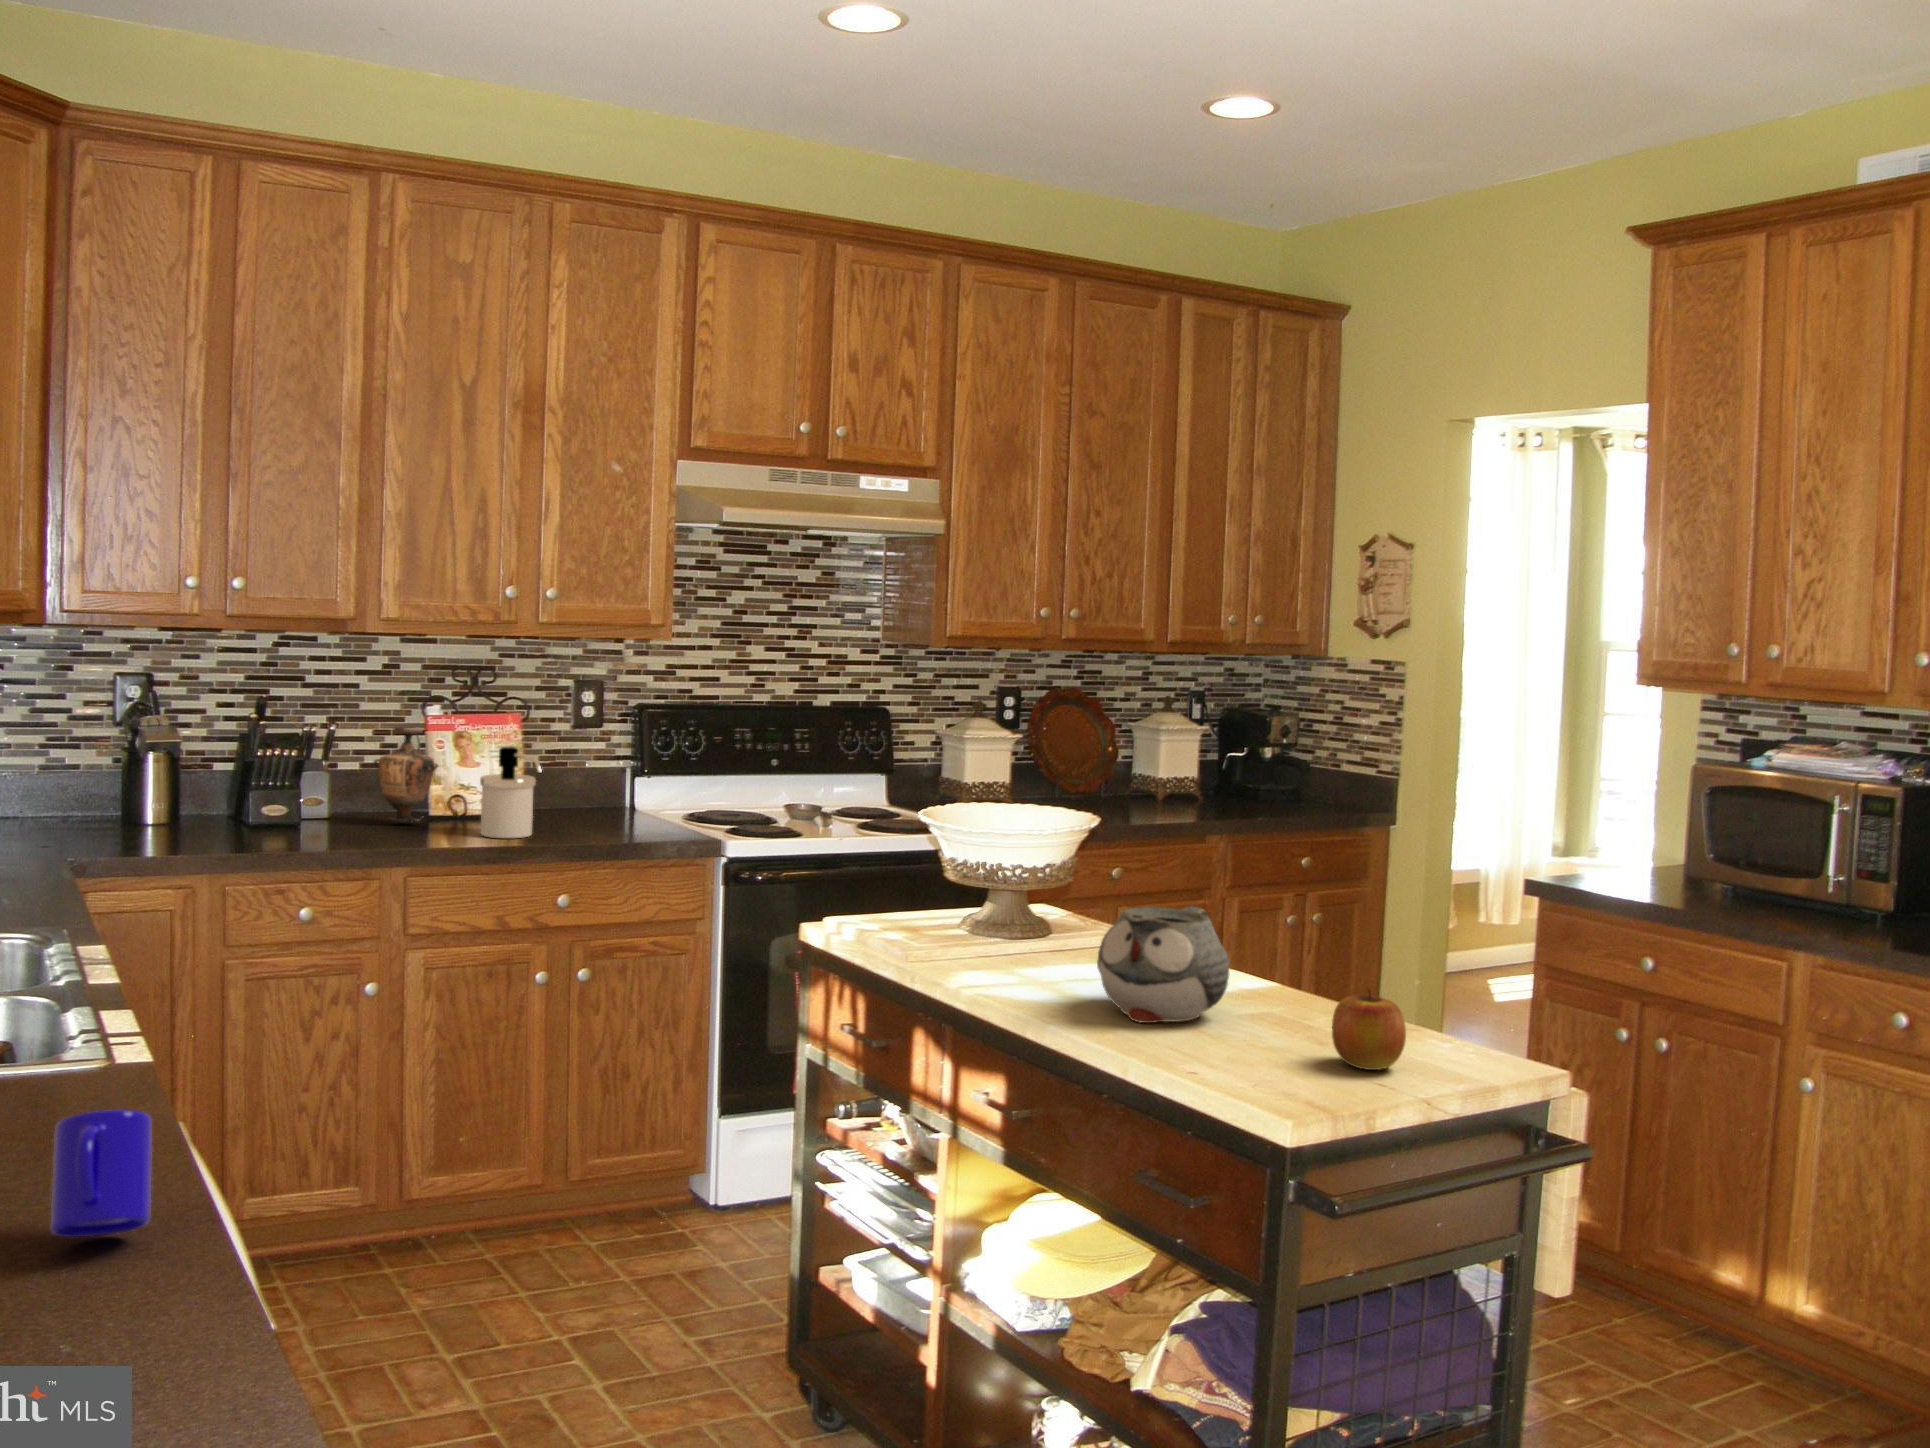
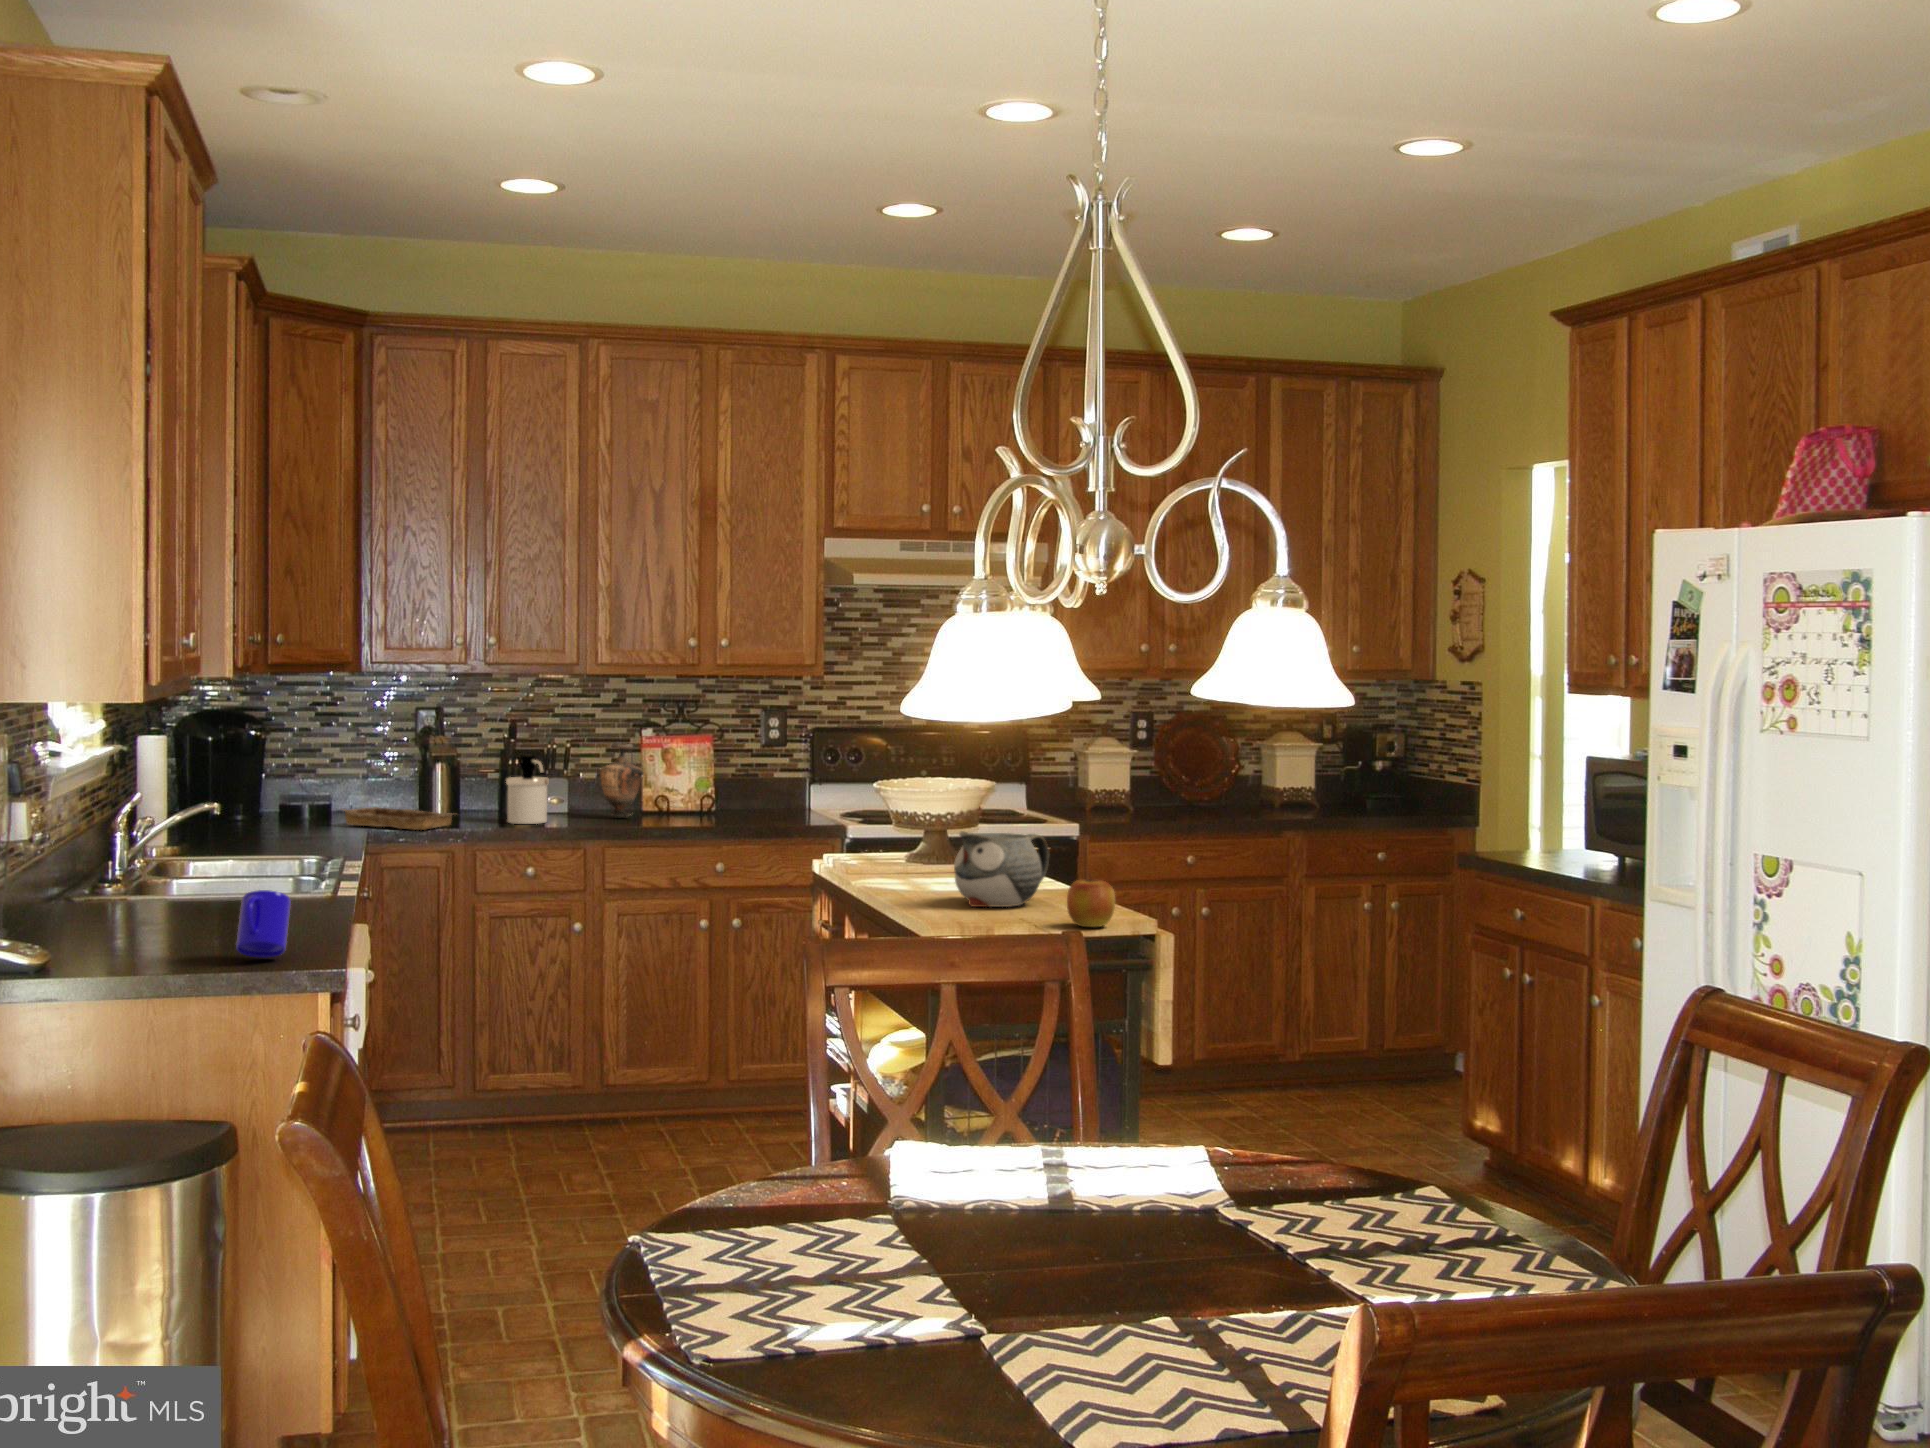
soap dispenser: present [480,747,542,838] -> present [506,755,549,824]
tray: none [13,814,196,852] -> present [345,807,452,830]

